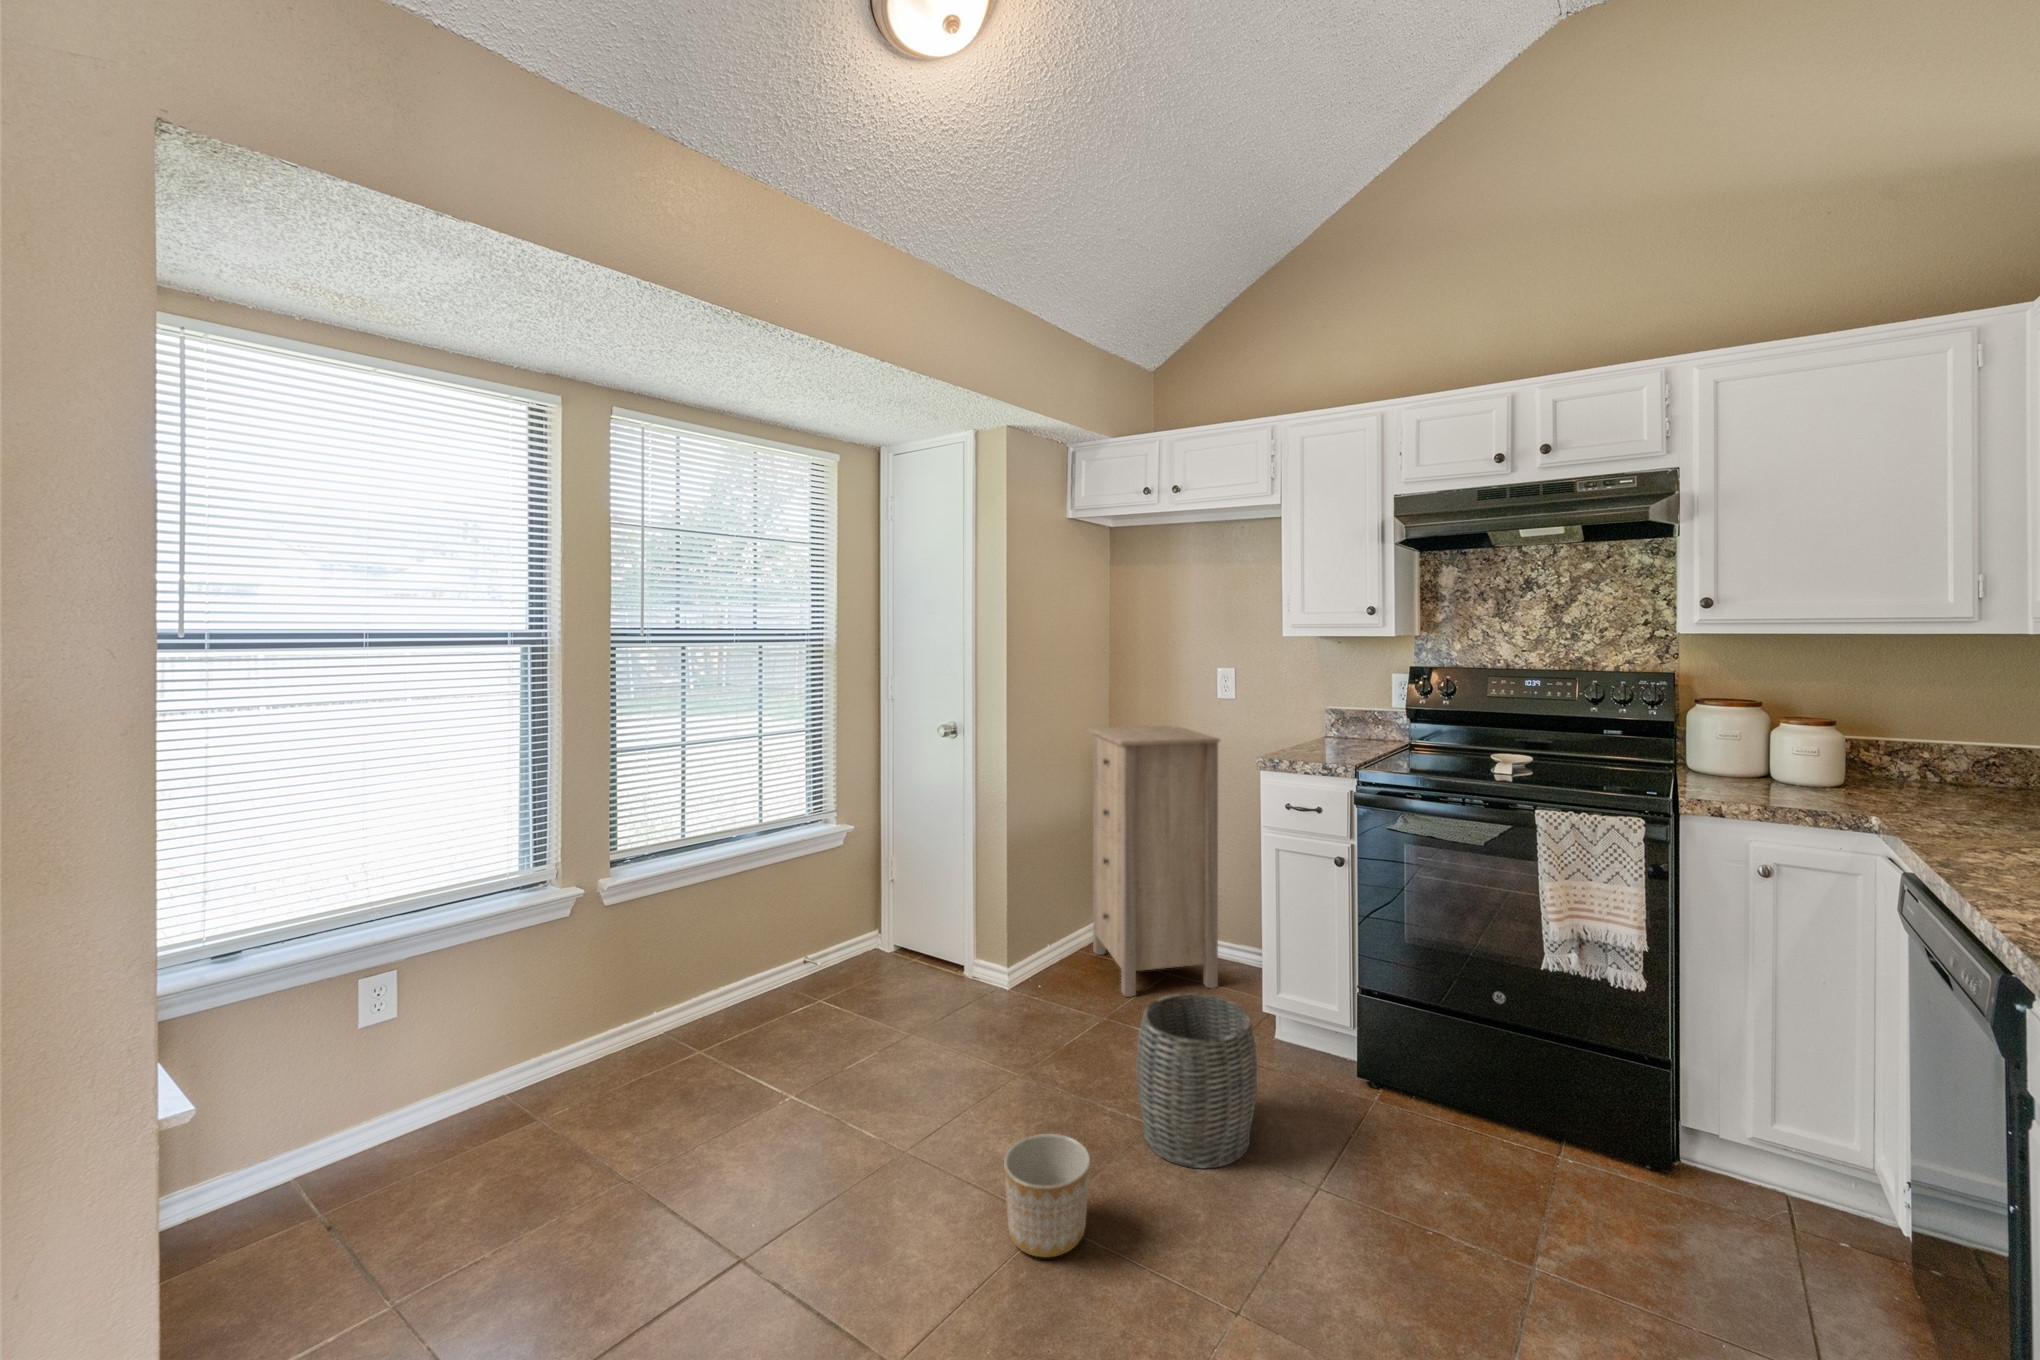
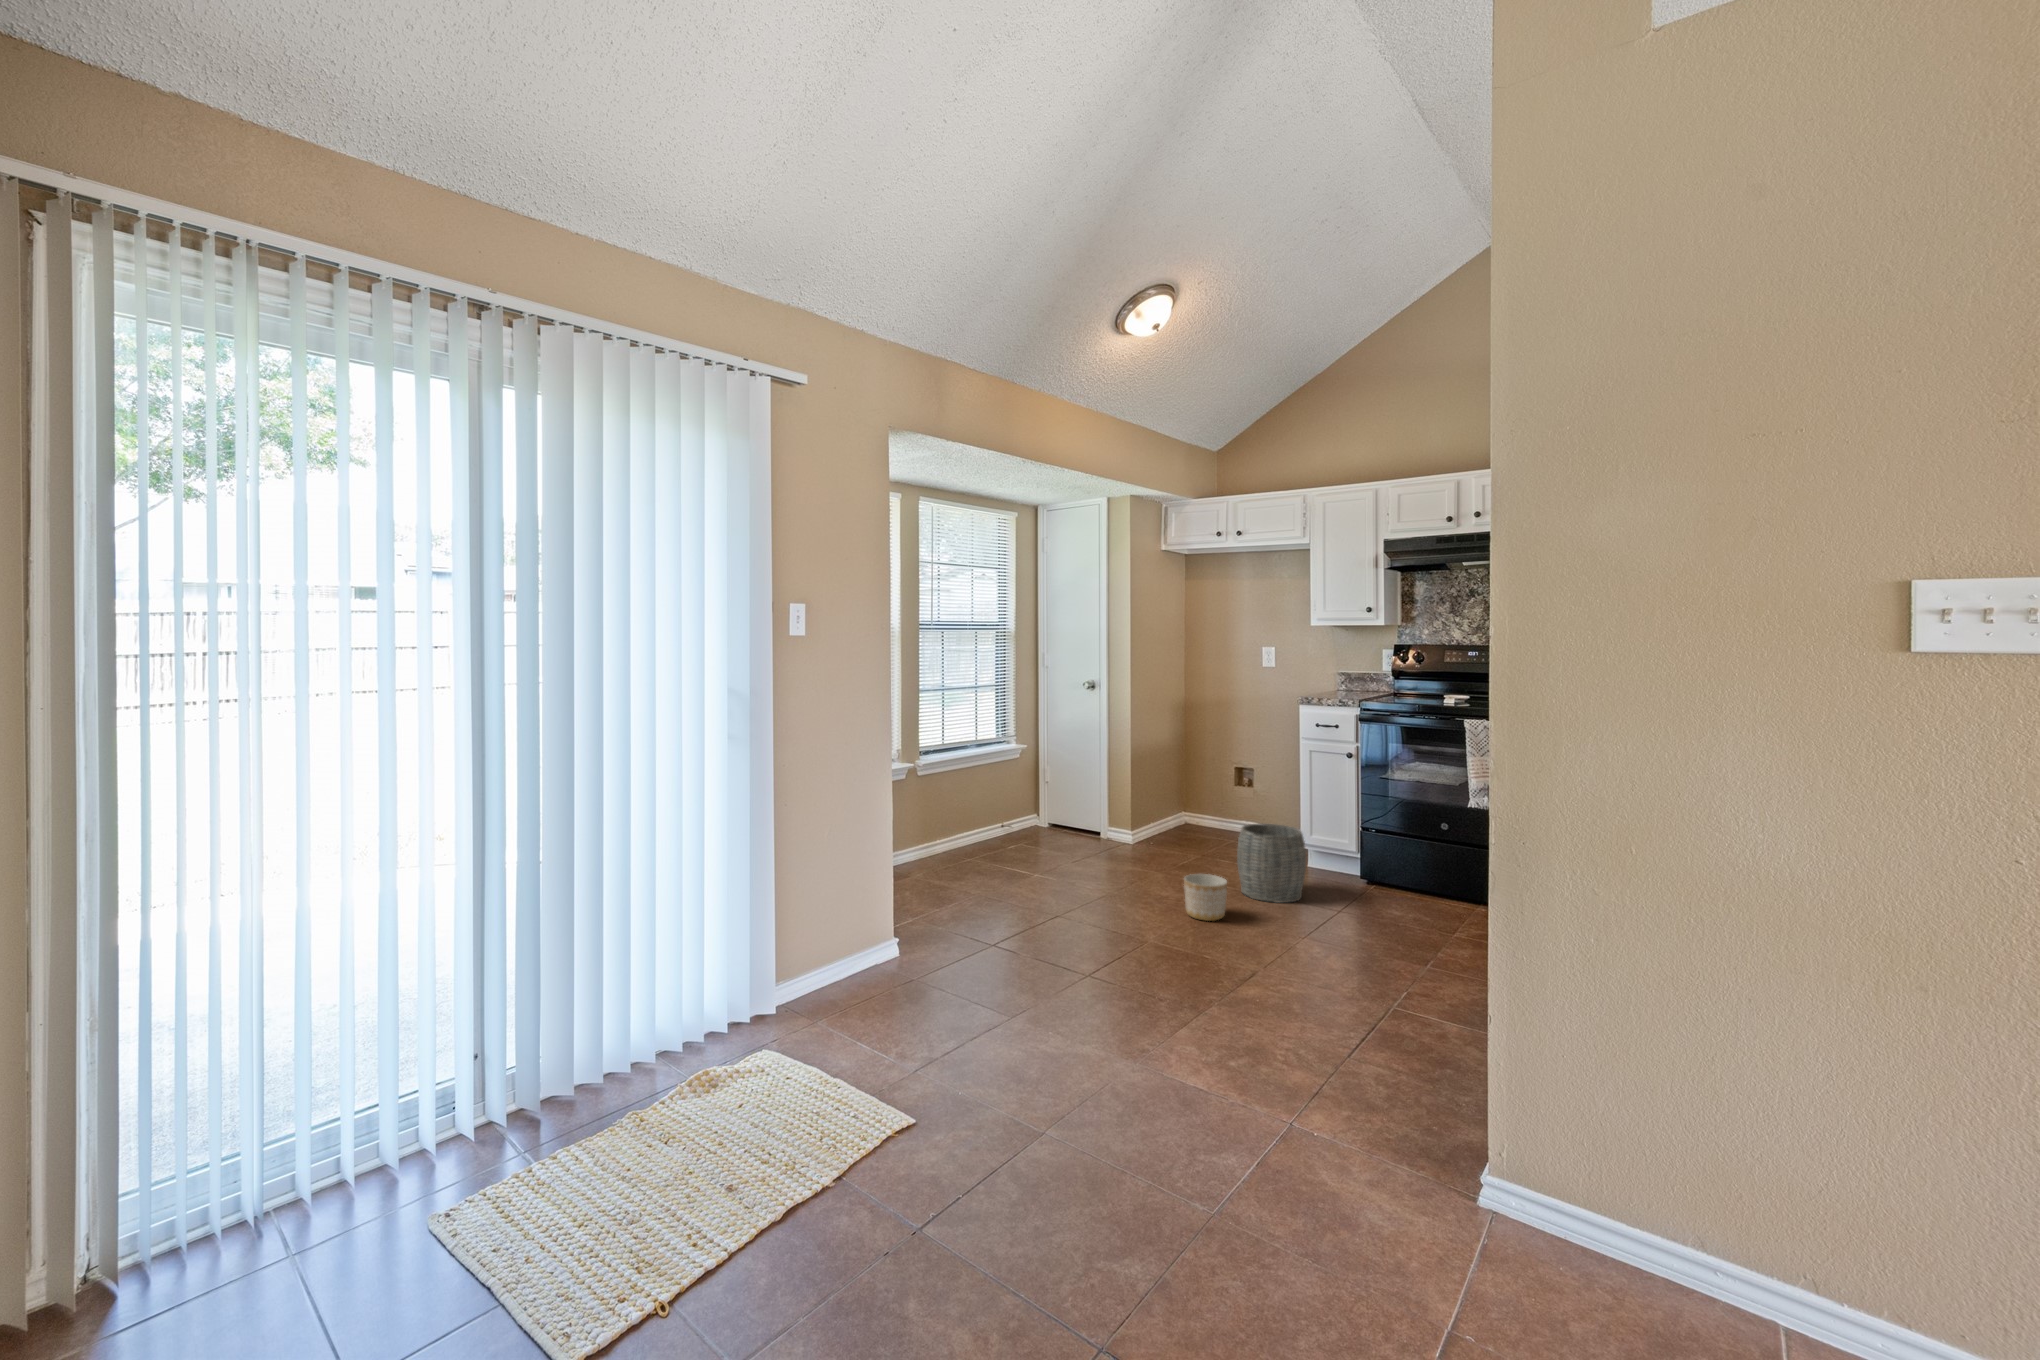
storage cabinet: present [1088,725,1220,997] -> none [1175,685,1269,849]

